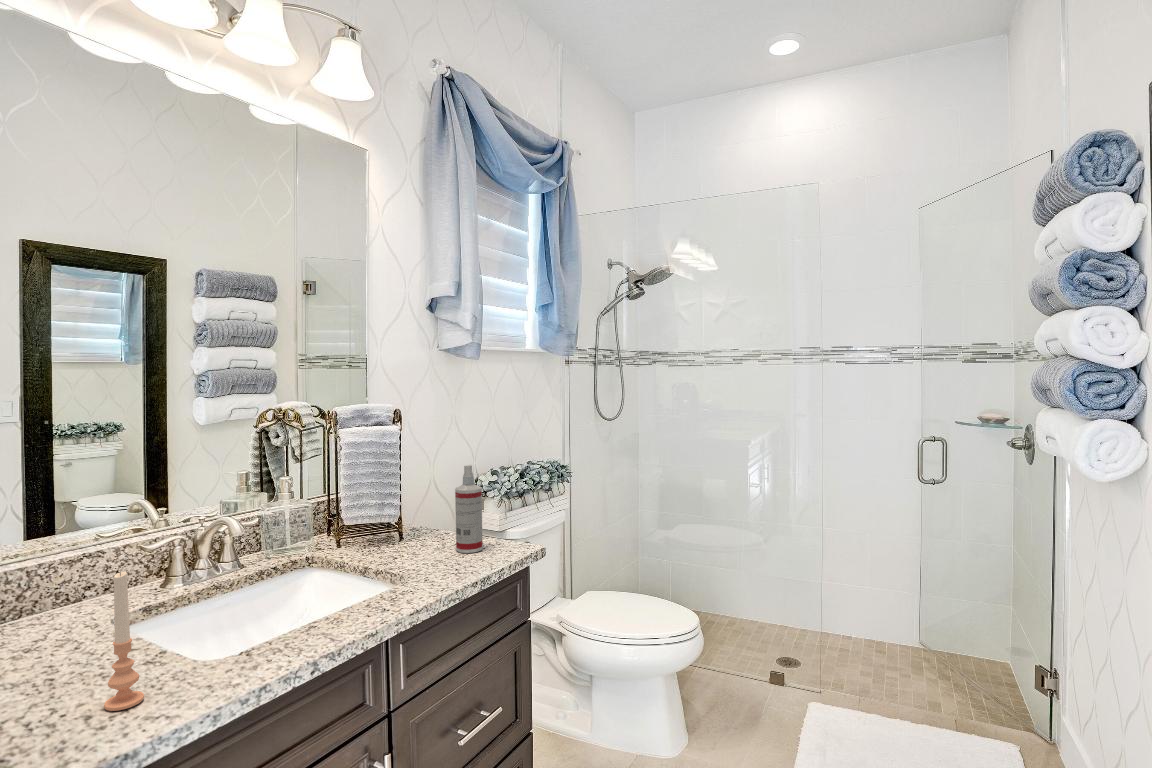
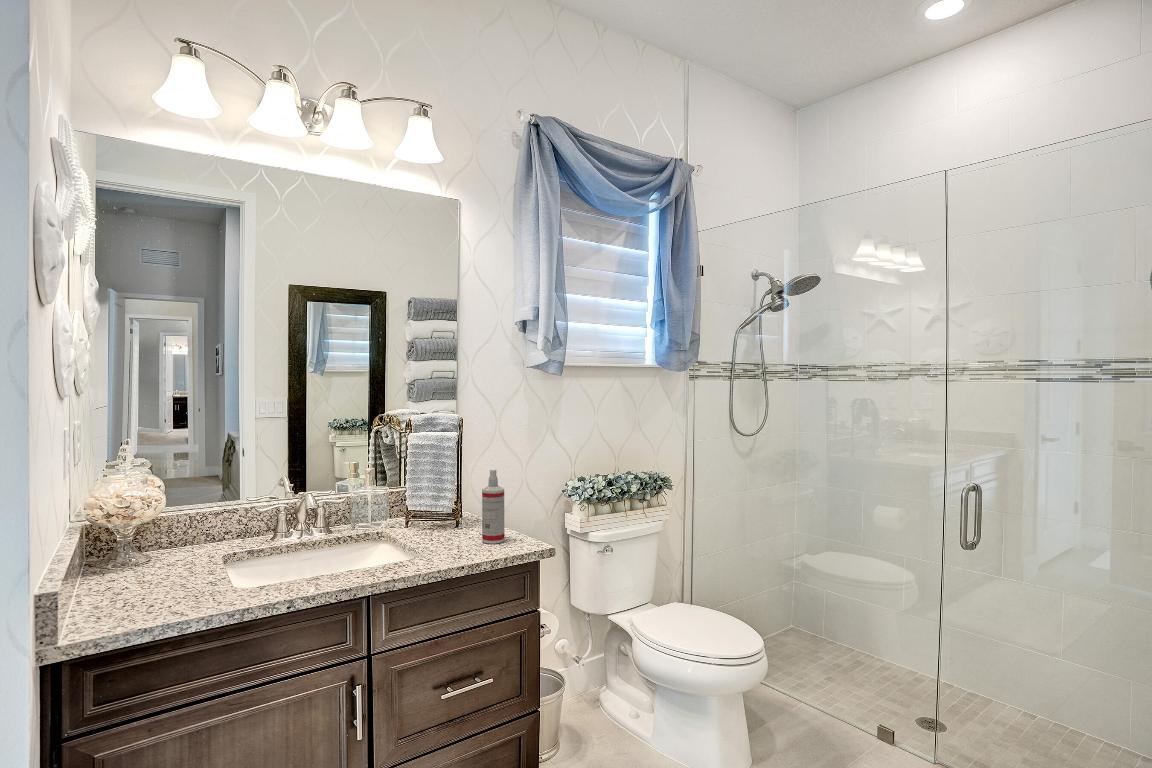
candle: present [104,572,144,711] -> none [161,521,185,606]

